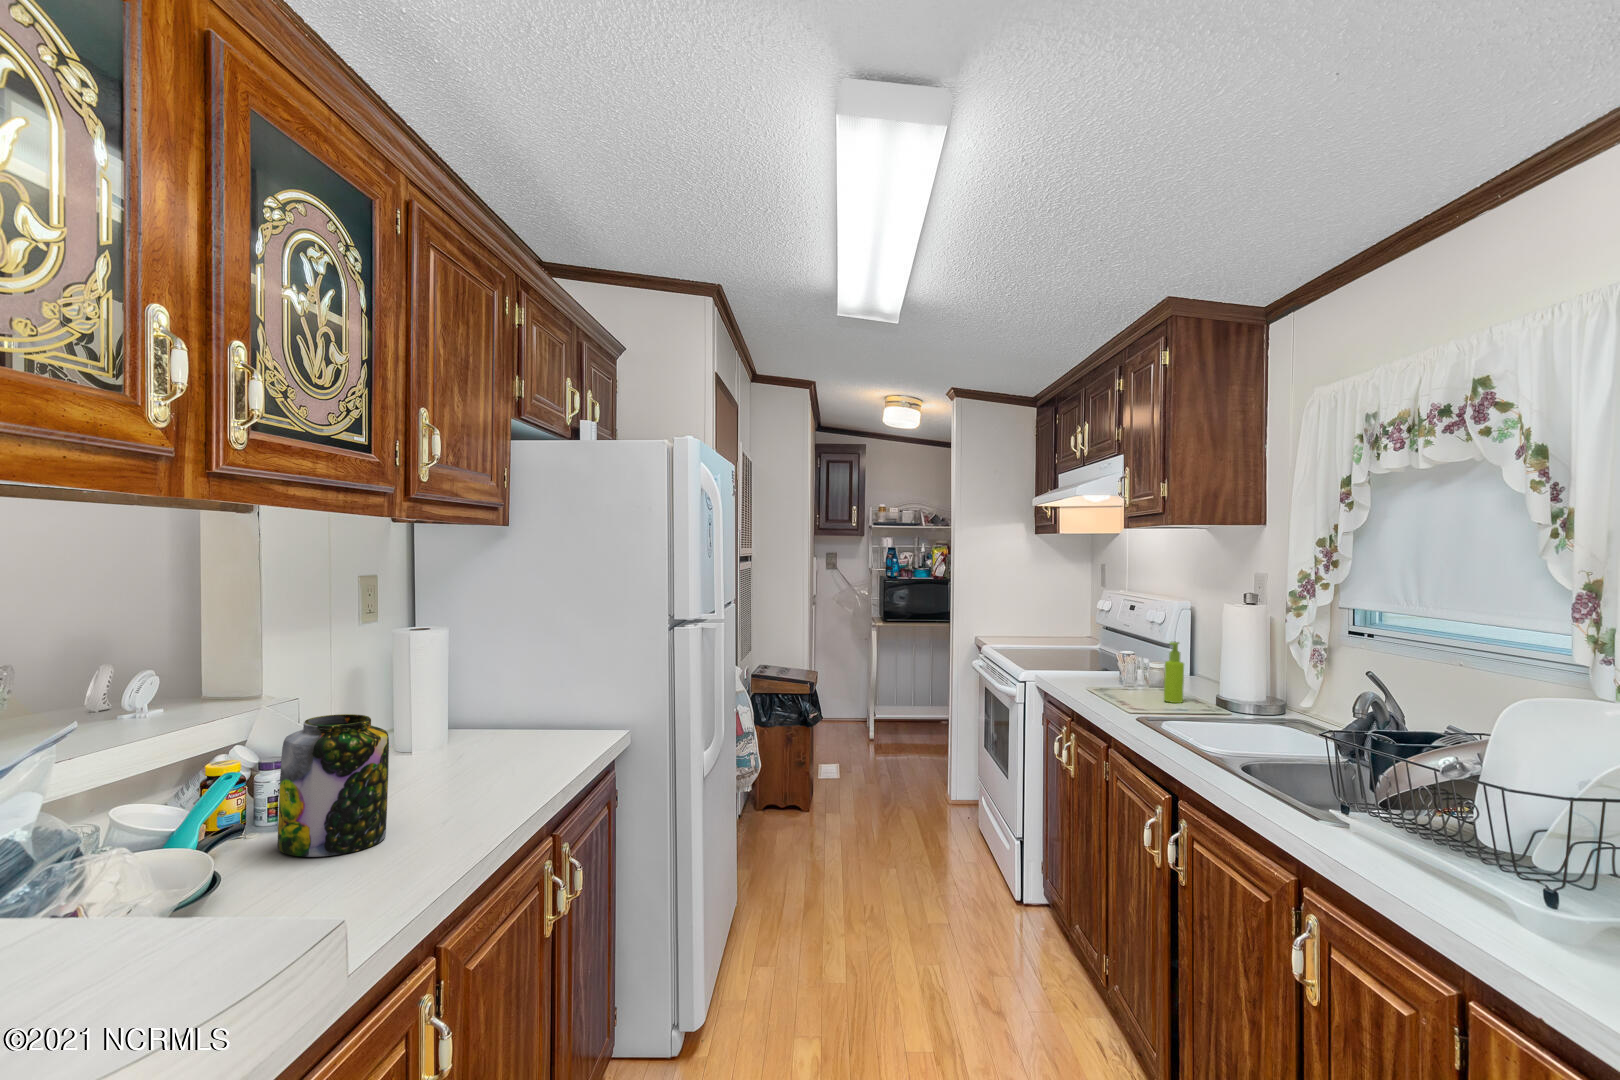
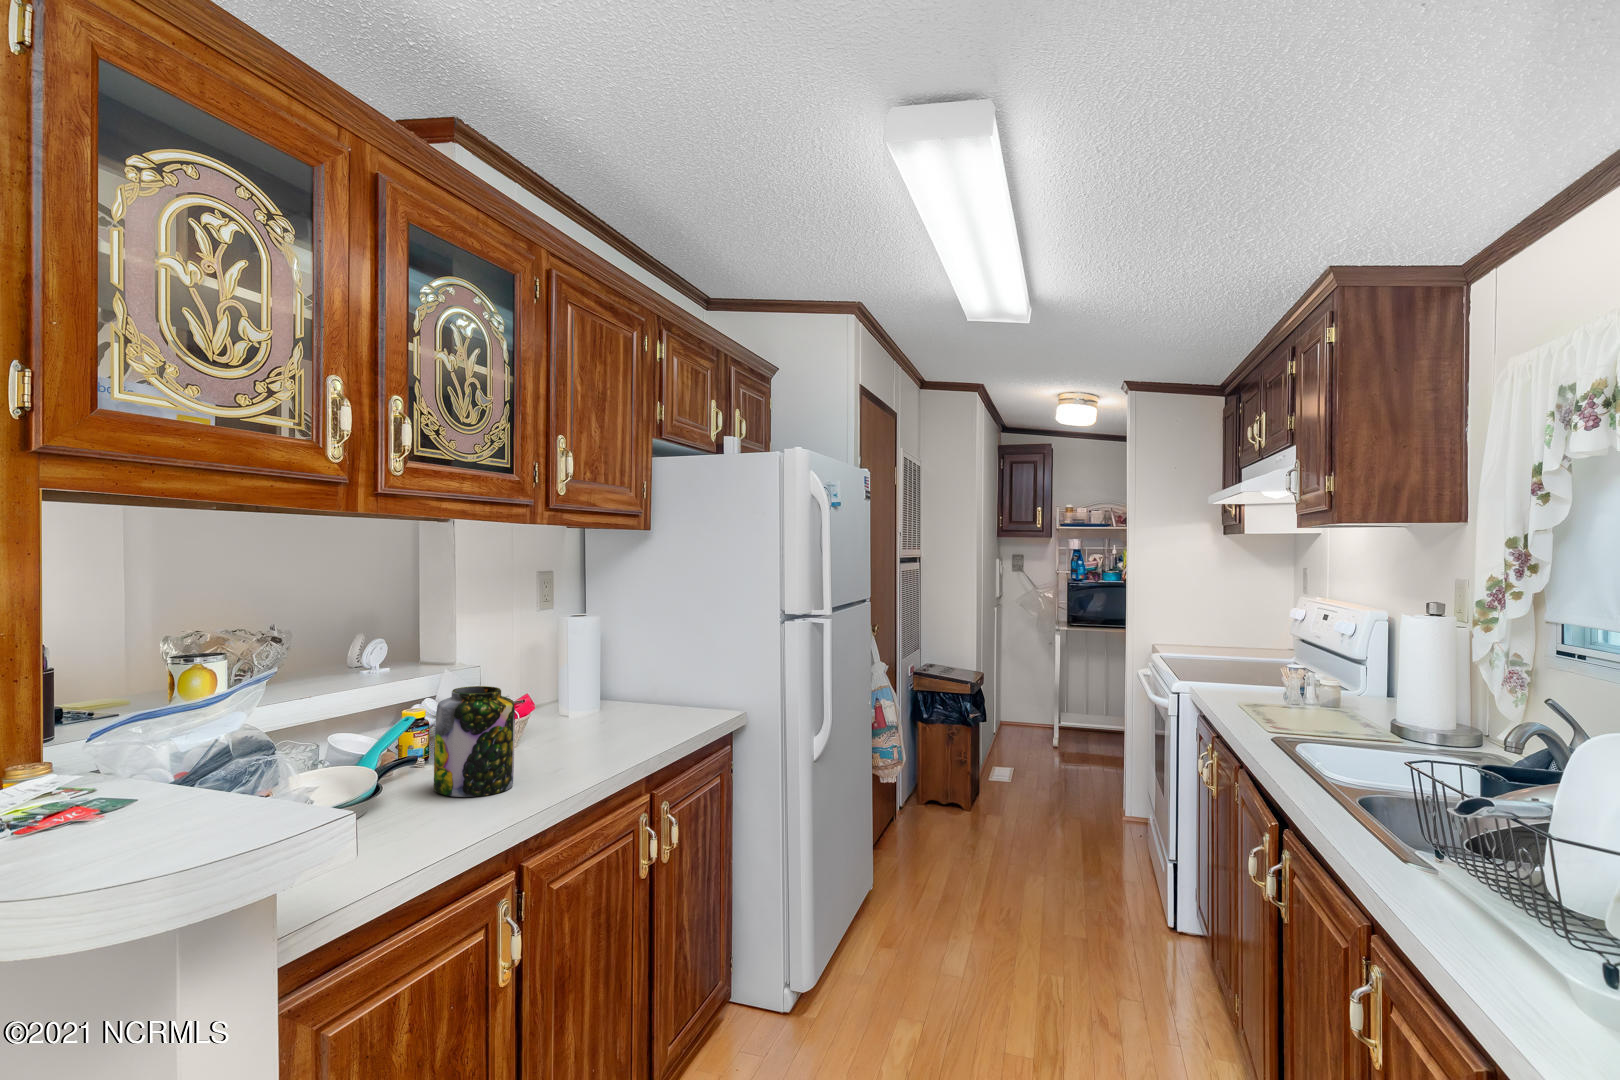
soap dispenser: present [1164,642,1184,703] -> none [1335,653,1360,722]

